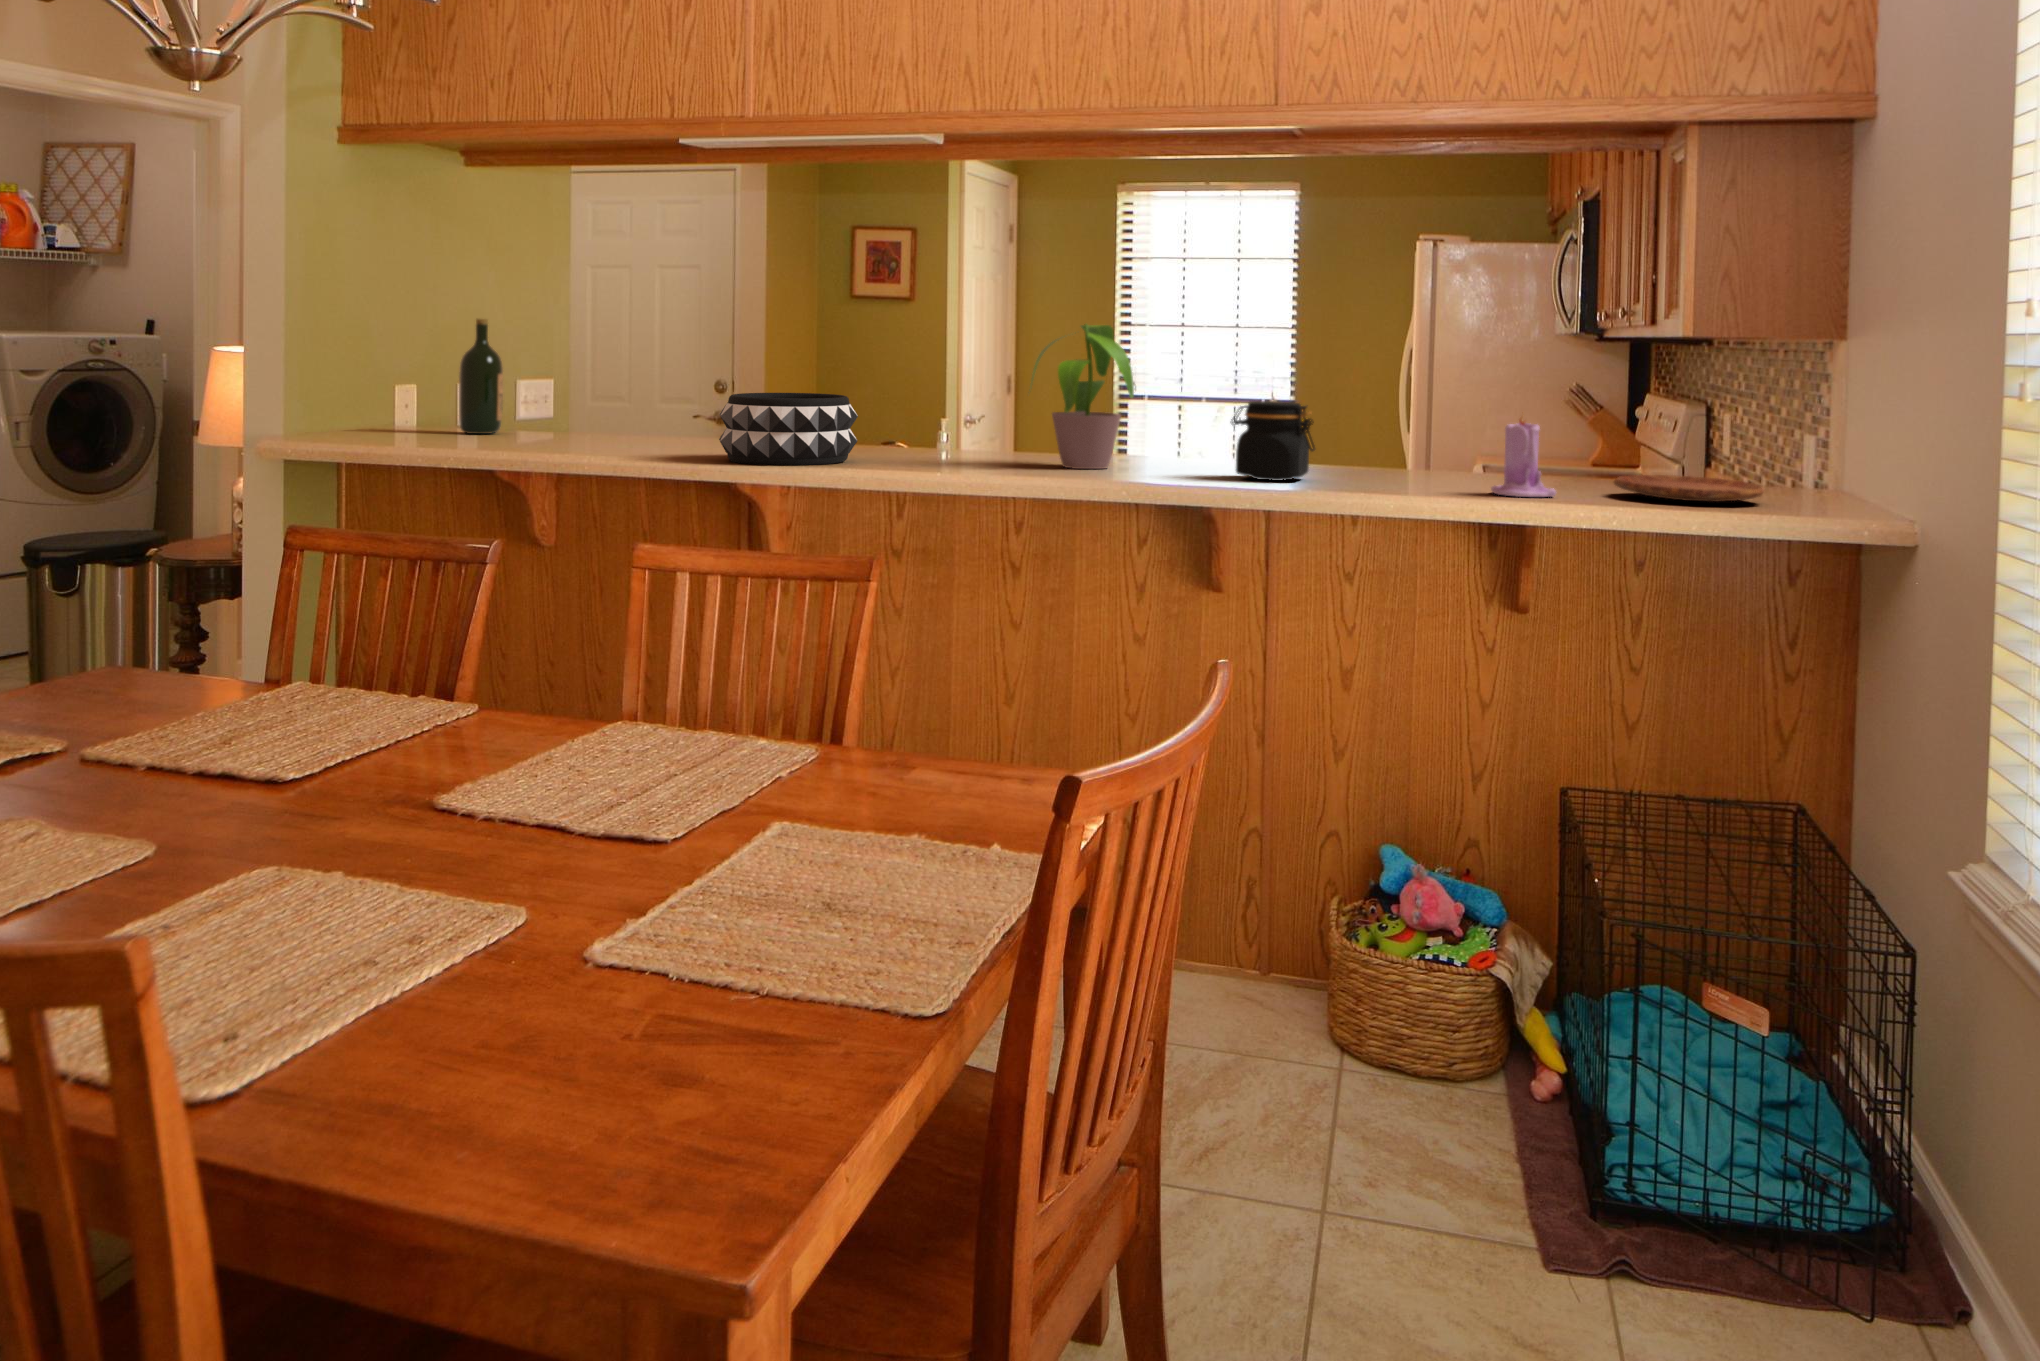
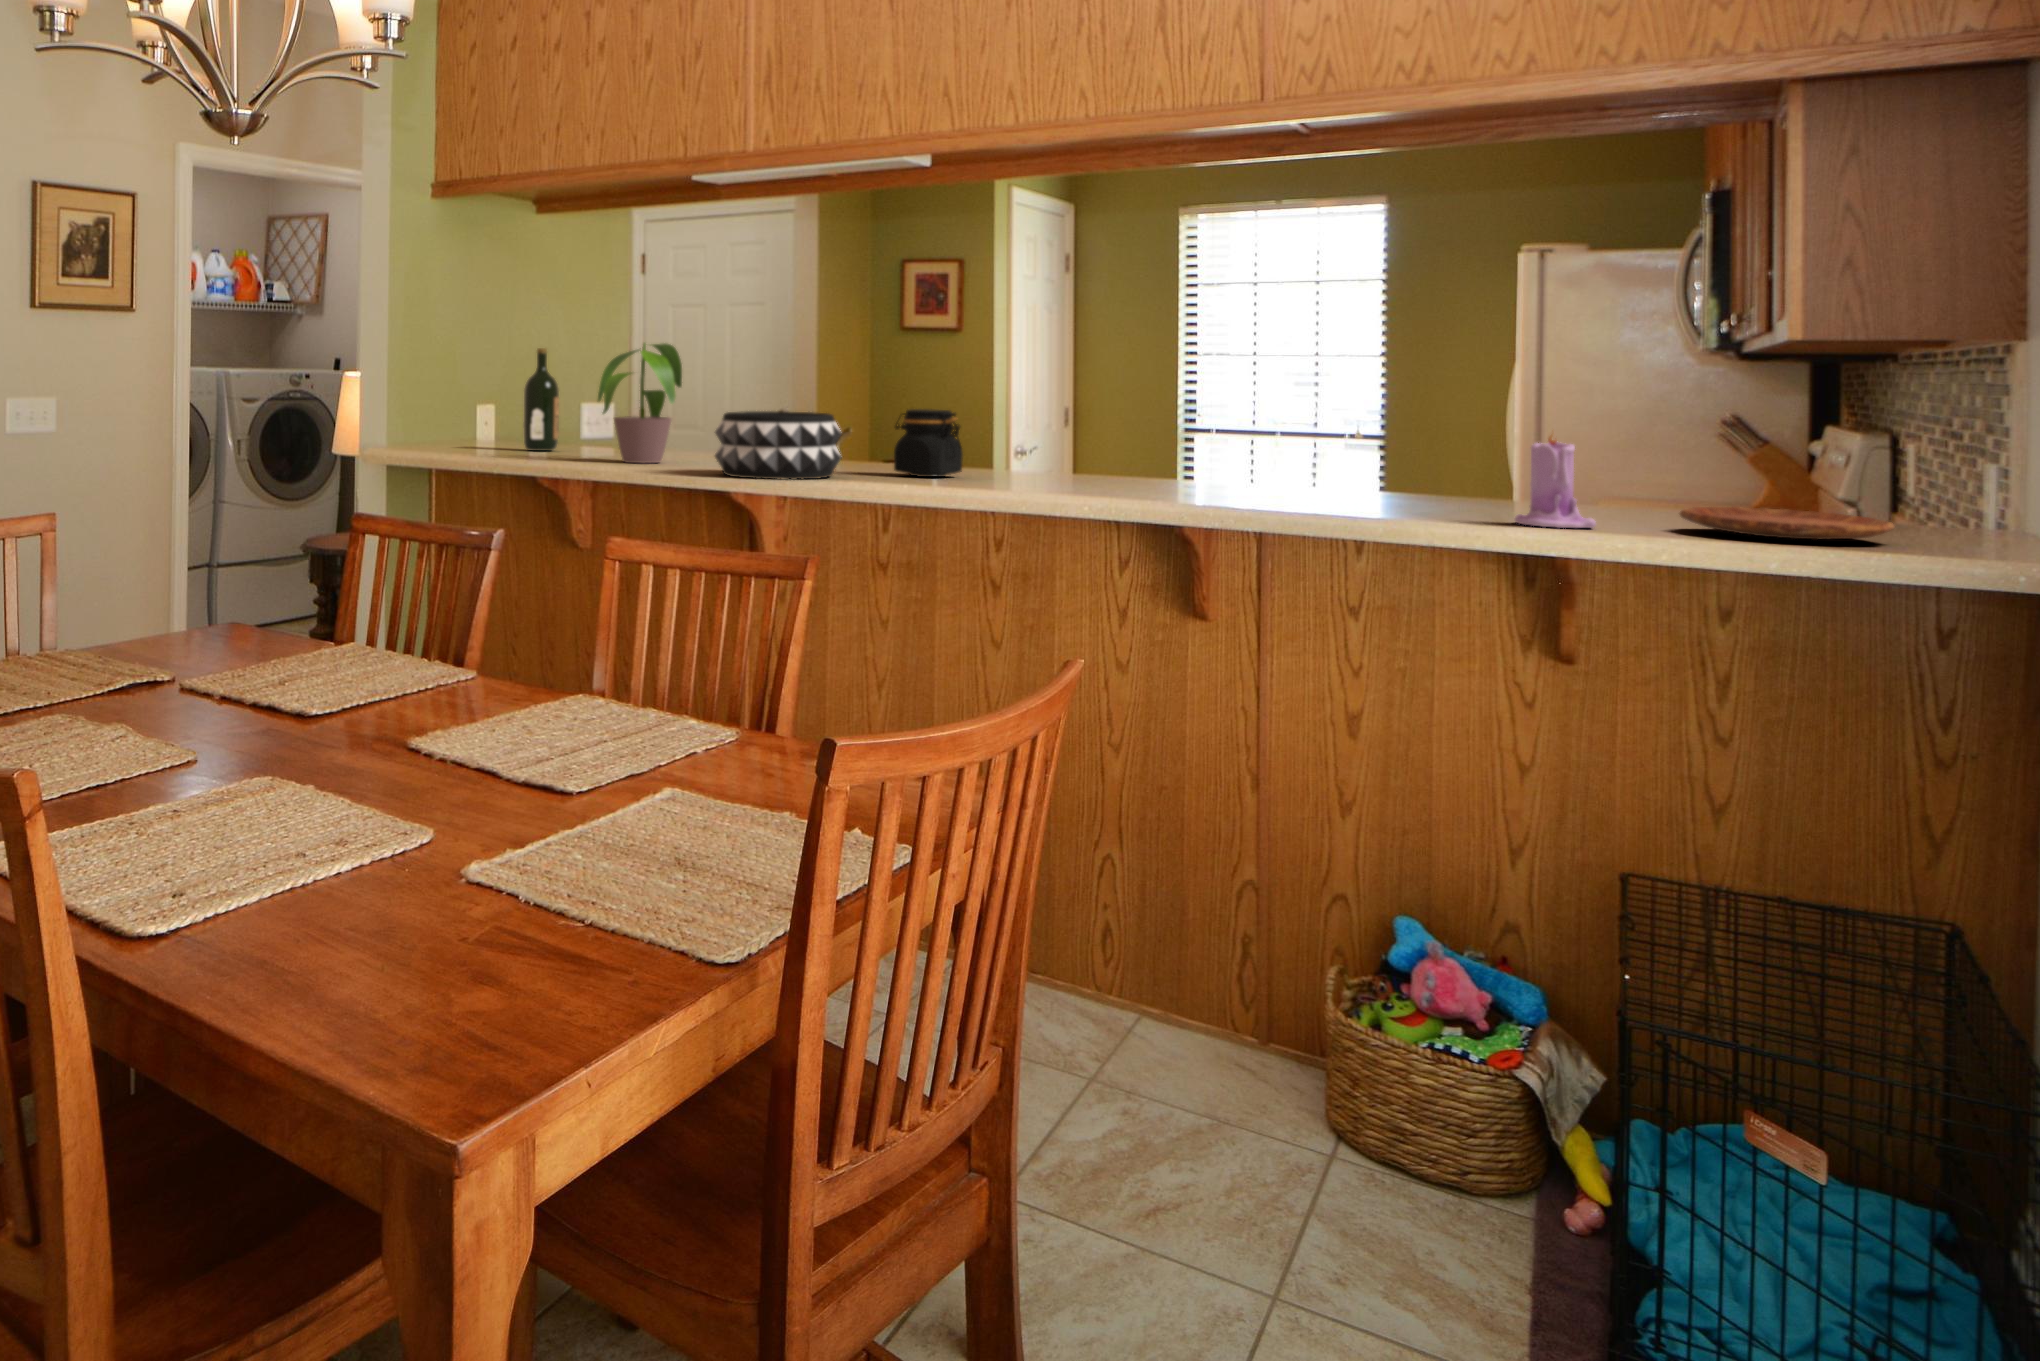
potted plant: present [1031,324,1134,469] -> present [598,343,682,463]
jar: present [1231,401,1315,481] -> present [894,409,963,477]

